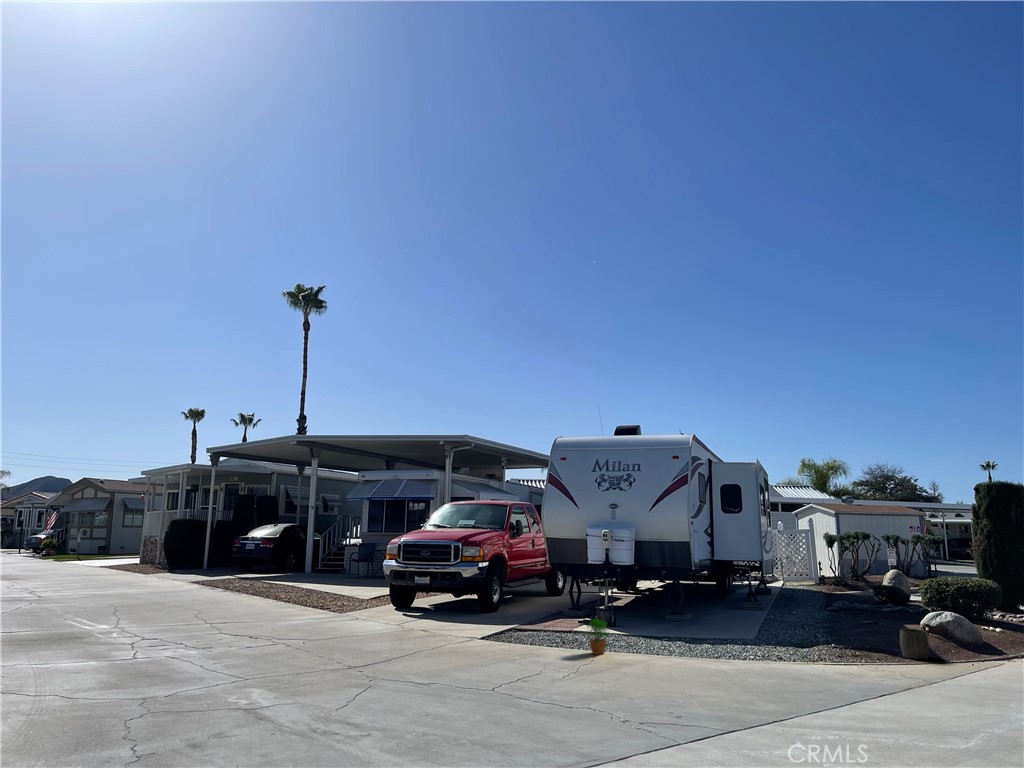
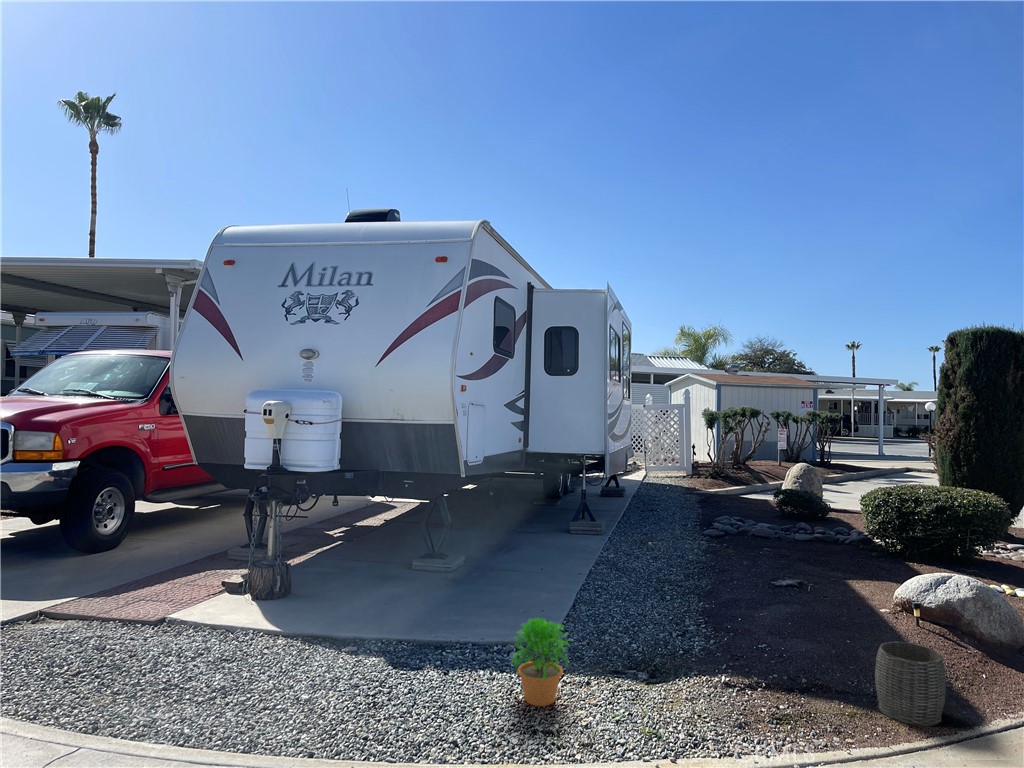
potted plant: present [586,619,608,654] -> present [512,617,568,706]

